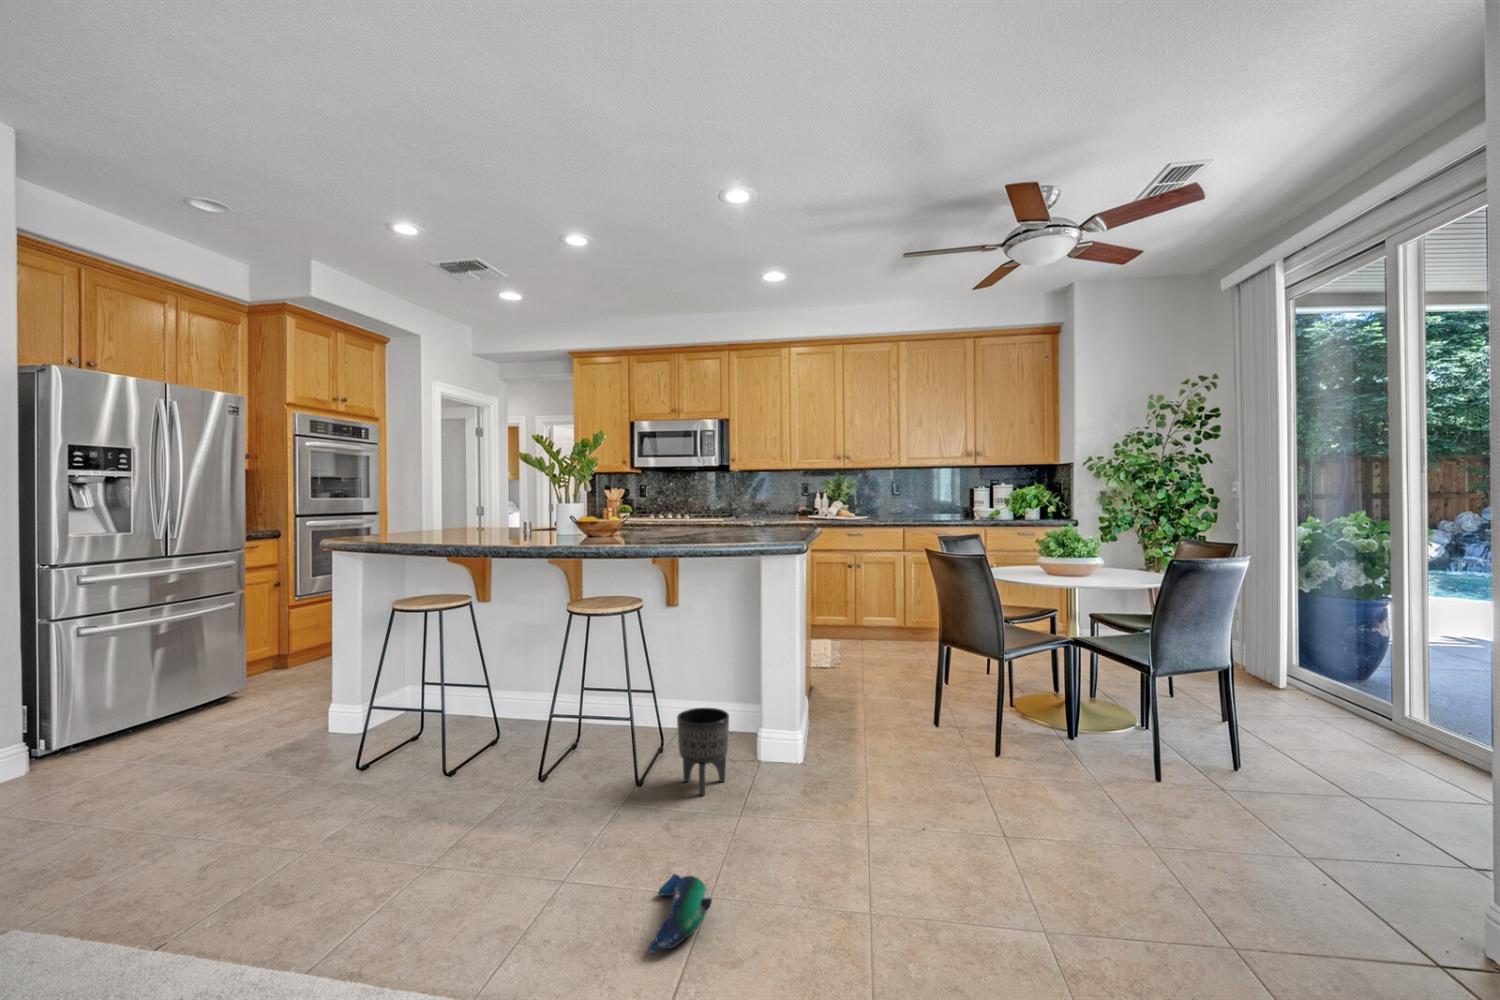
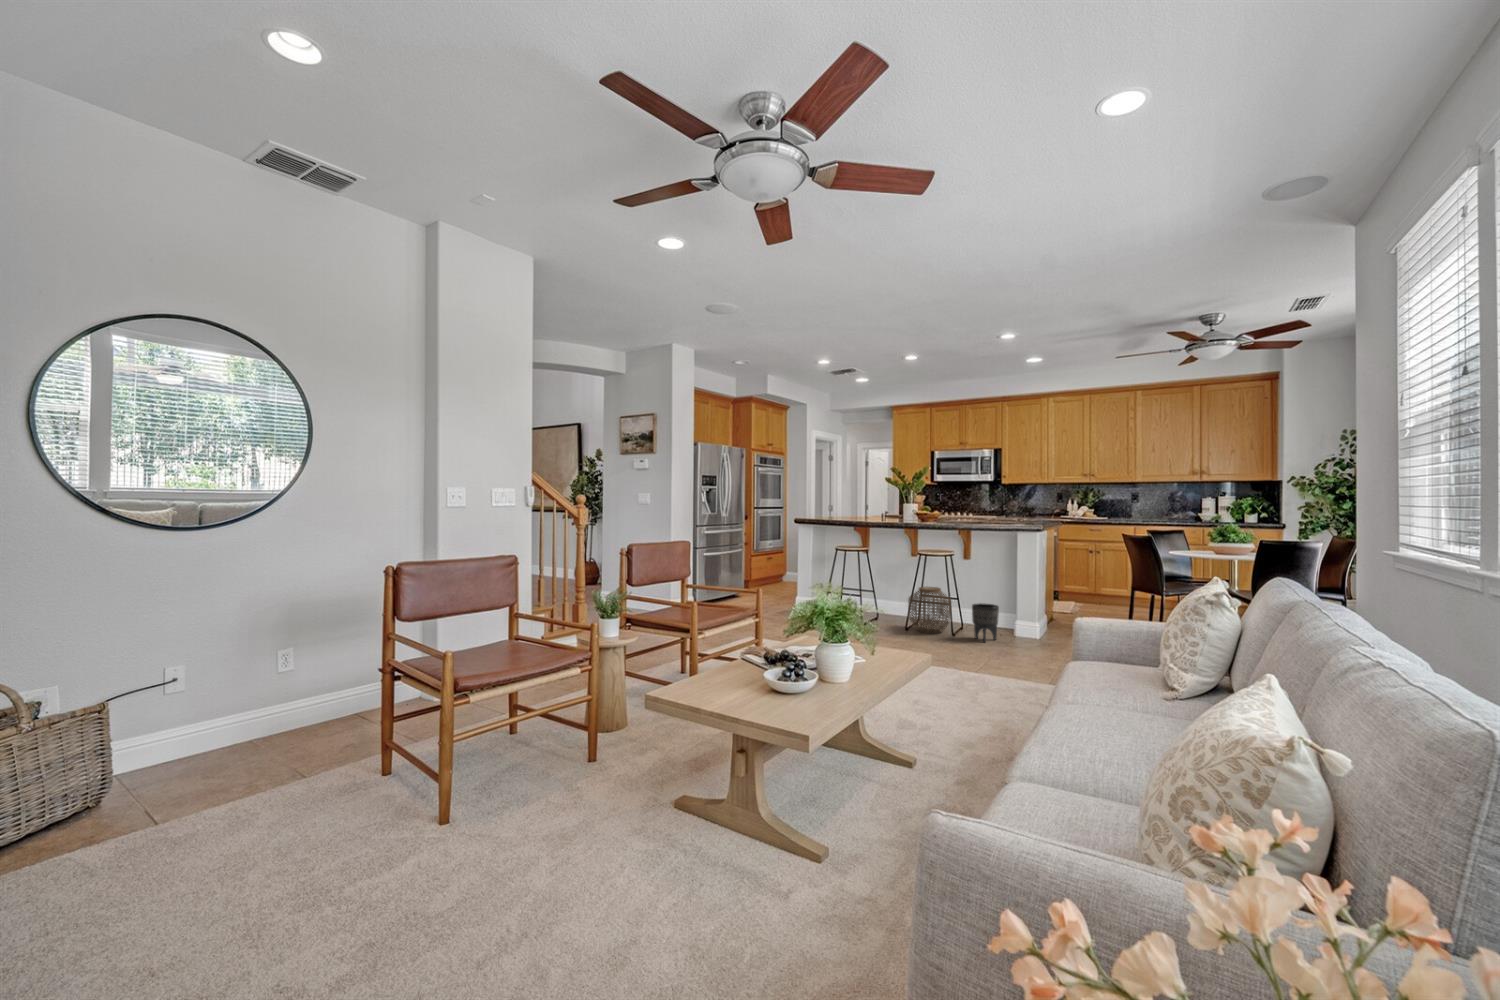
woven basket: none [552,676,640,779] -> present [908,587,951,633]
plush toy: present [648,874,712,953] -> none [964,651,990,669]

